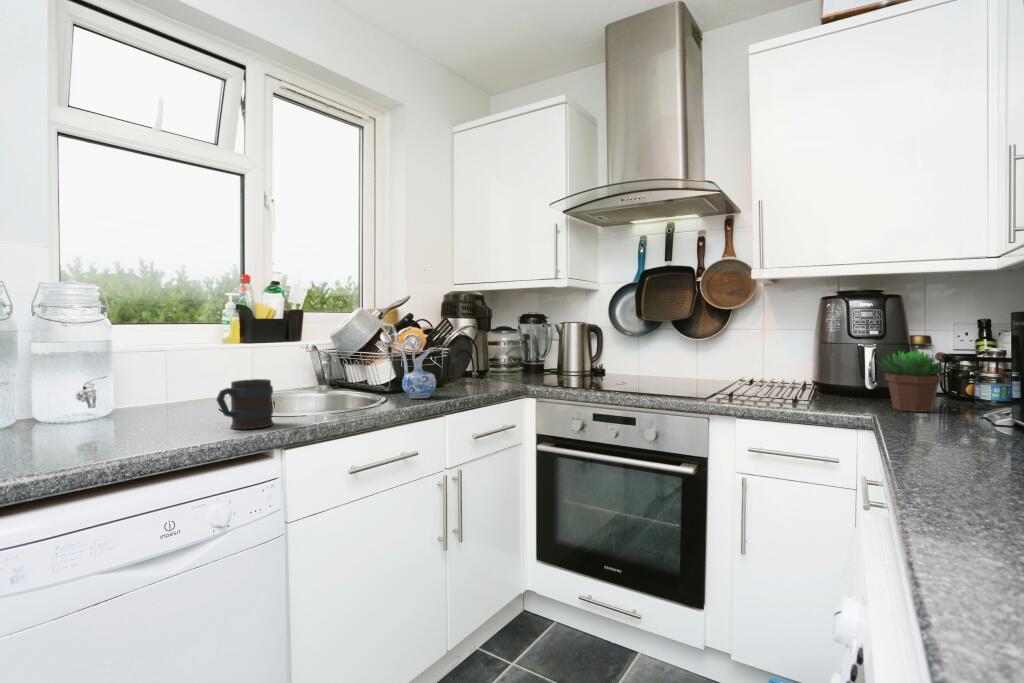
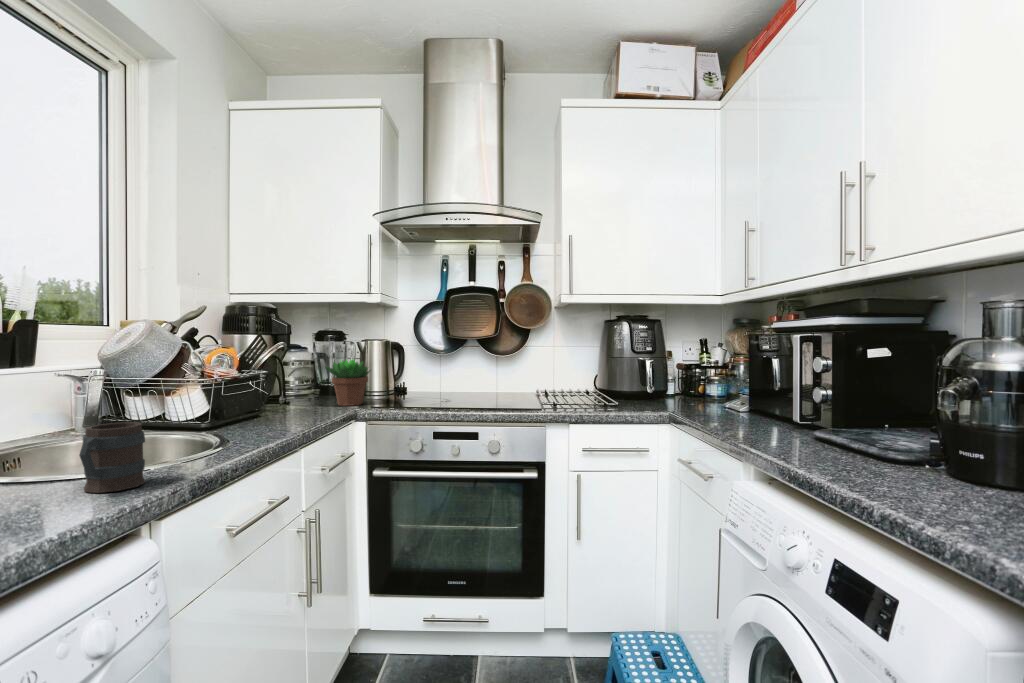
ceramic pitcher: present [402,341,436,398] -> none [241,365,284,432]
succulent plant: present [876,351,947,412] -> present [325,359,370,406]

